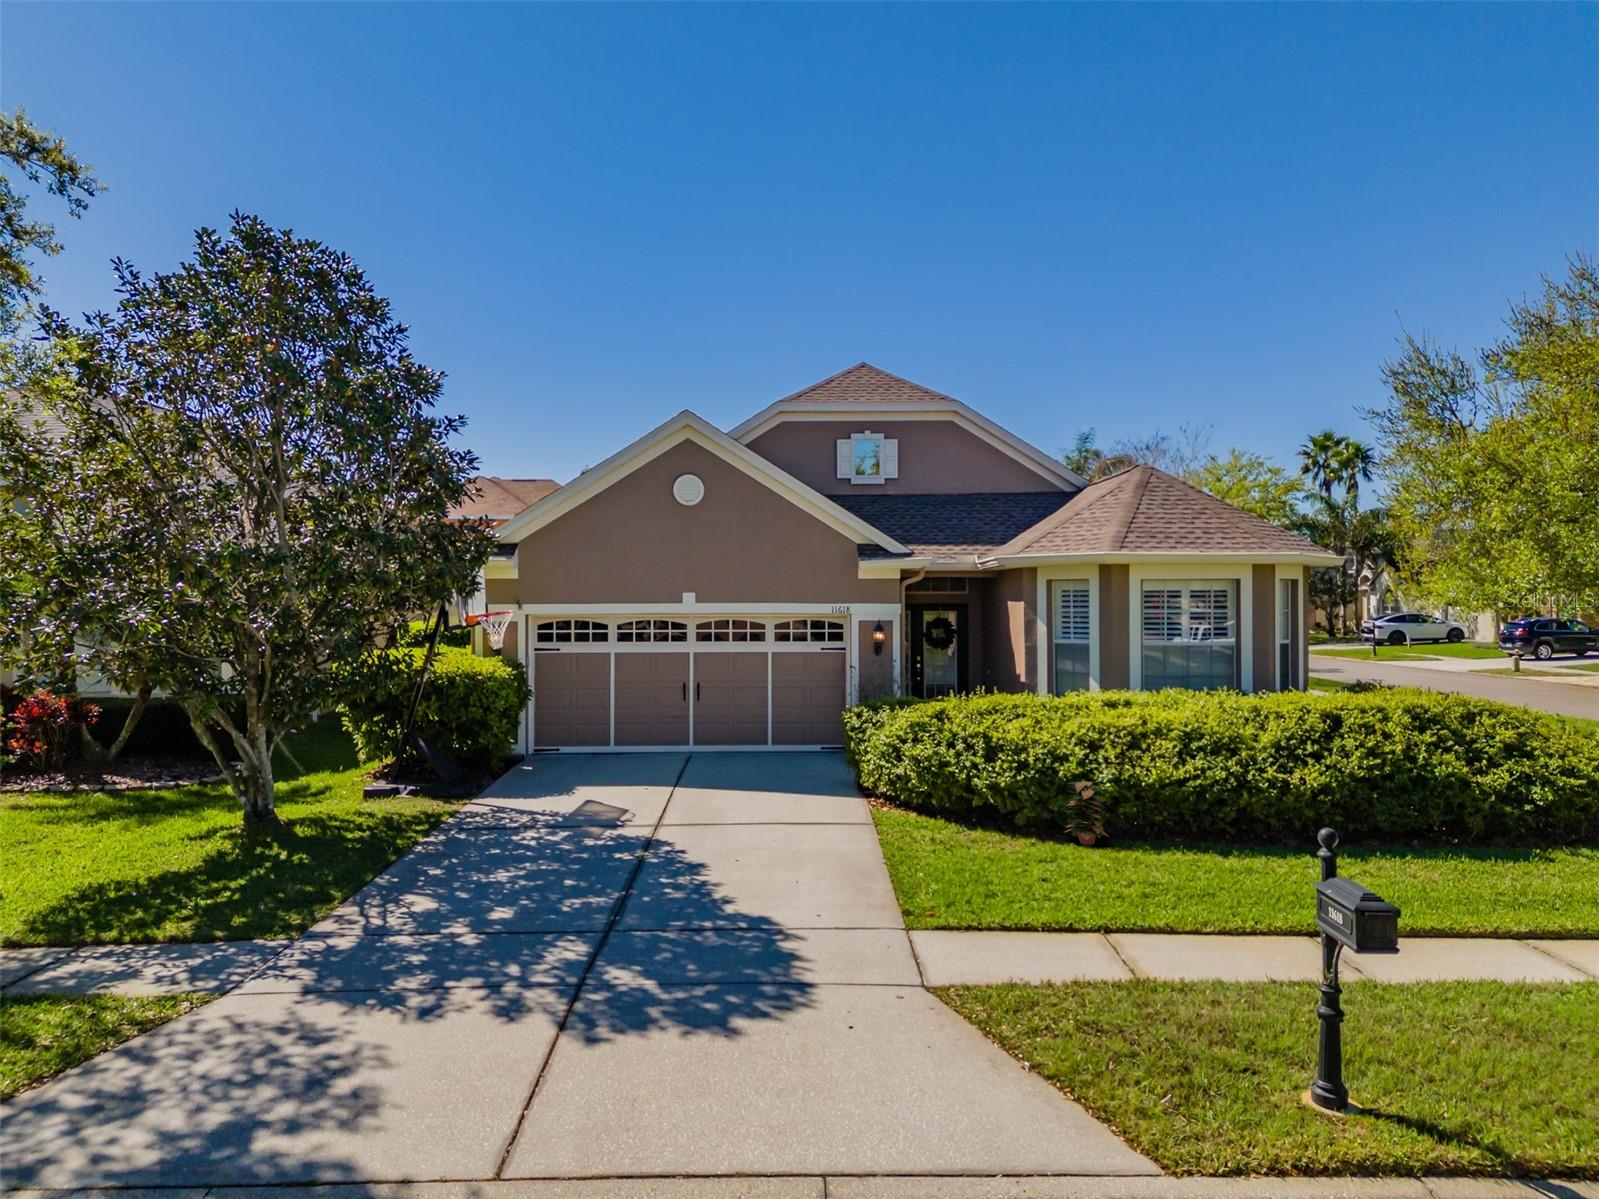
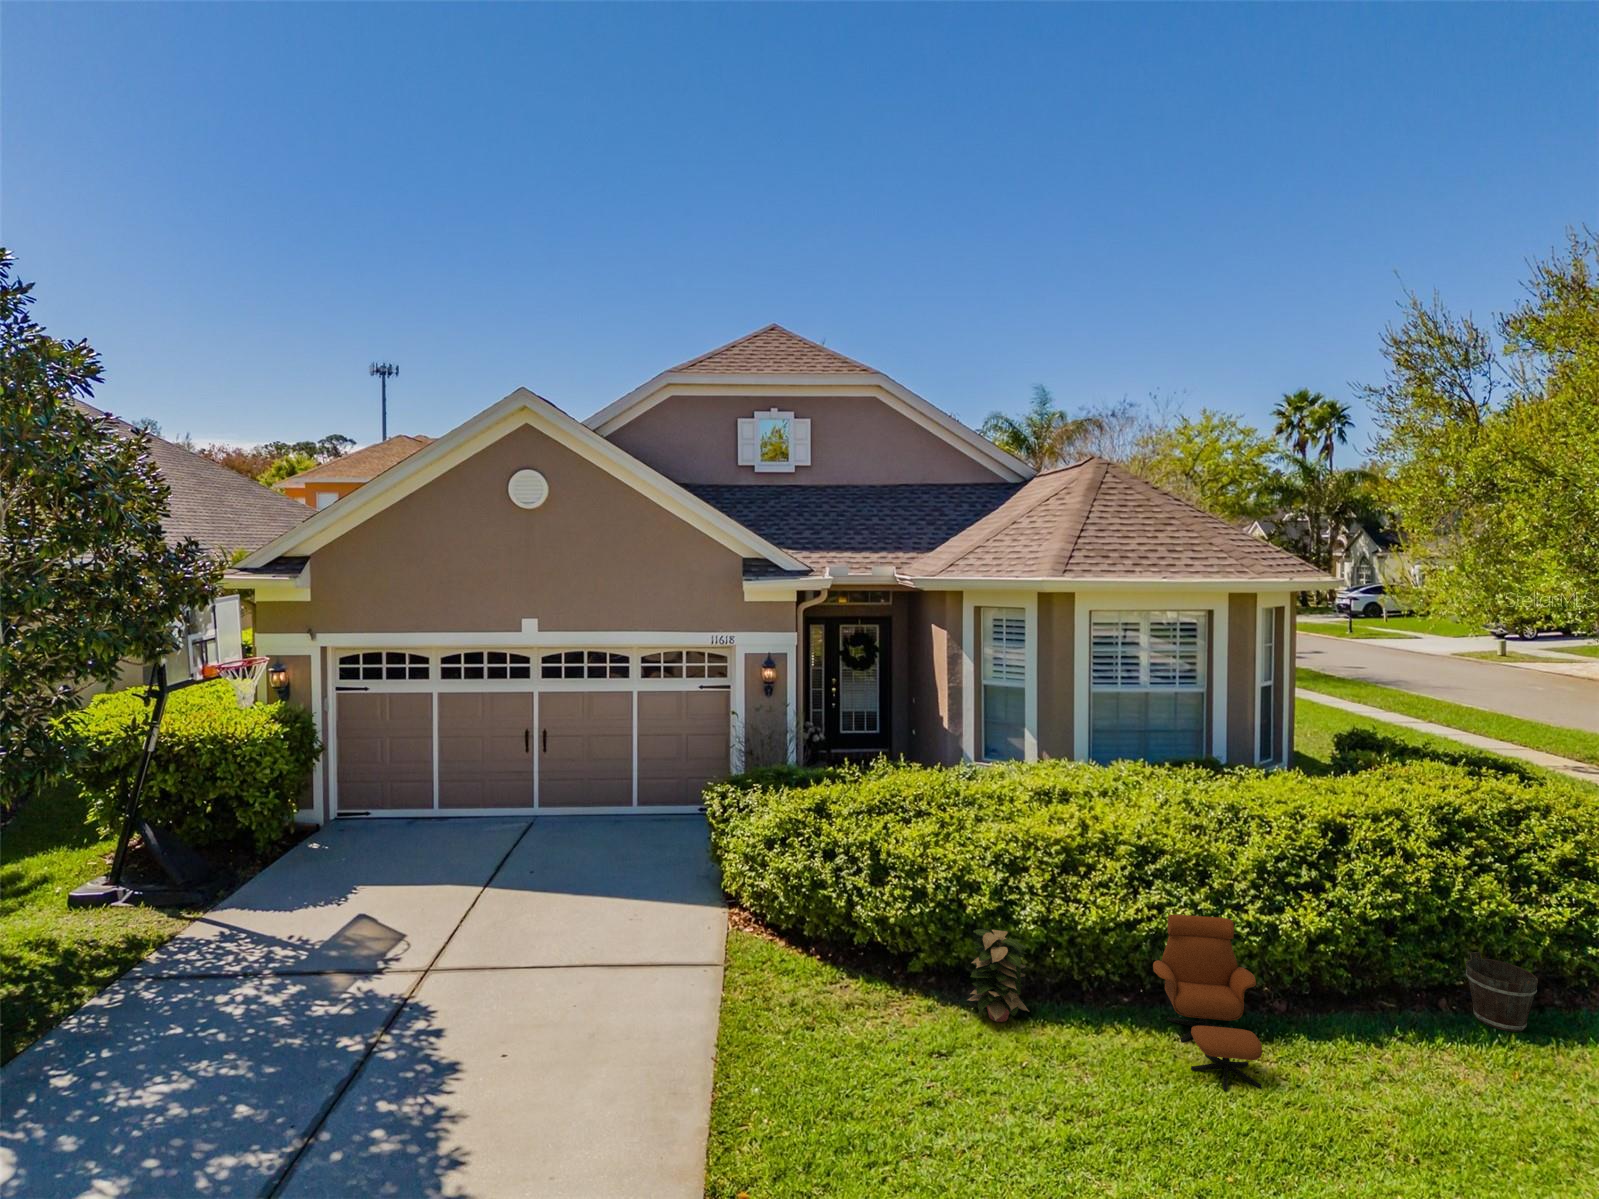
lounge chair: none [1199,769,1277,871] -> present [1153,914,1262,1091]
bucket: none [1429,803,1480,853] -> present [1466,952,1538,1032]

